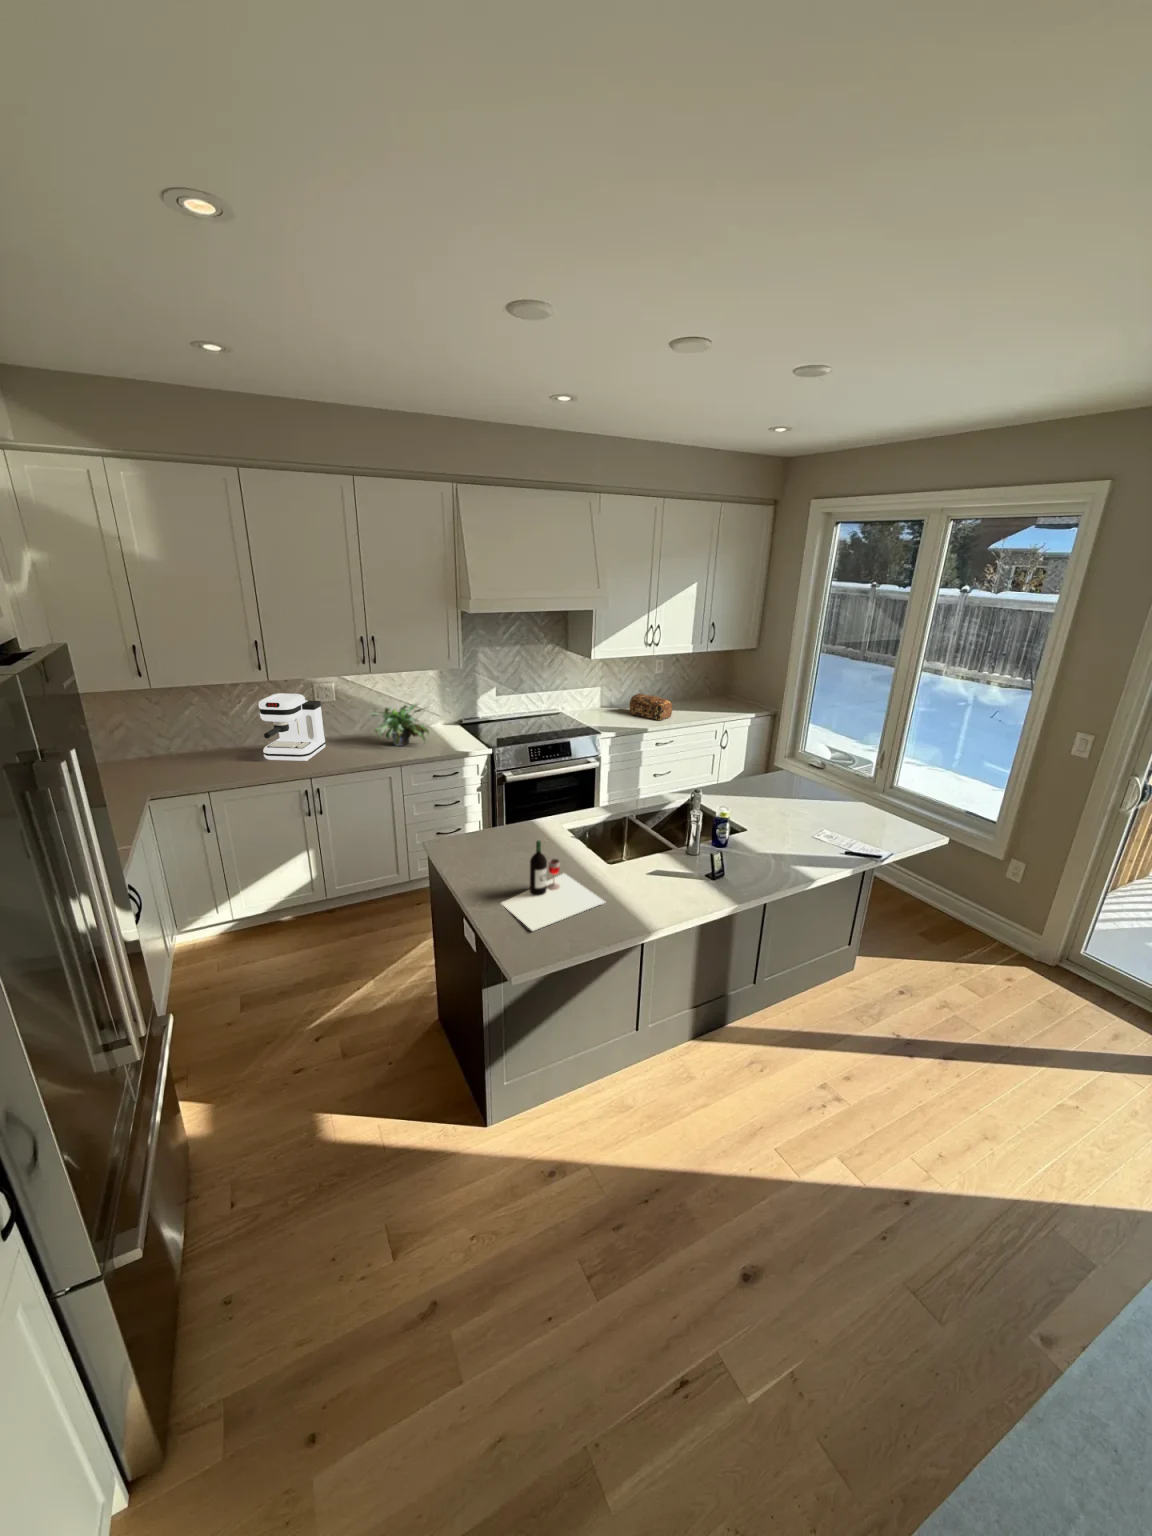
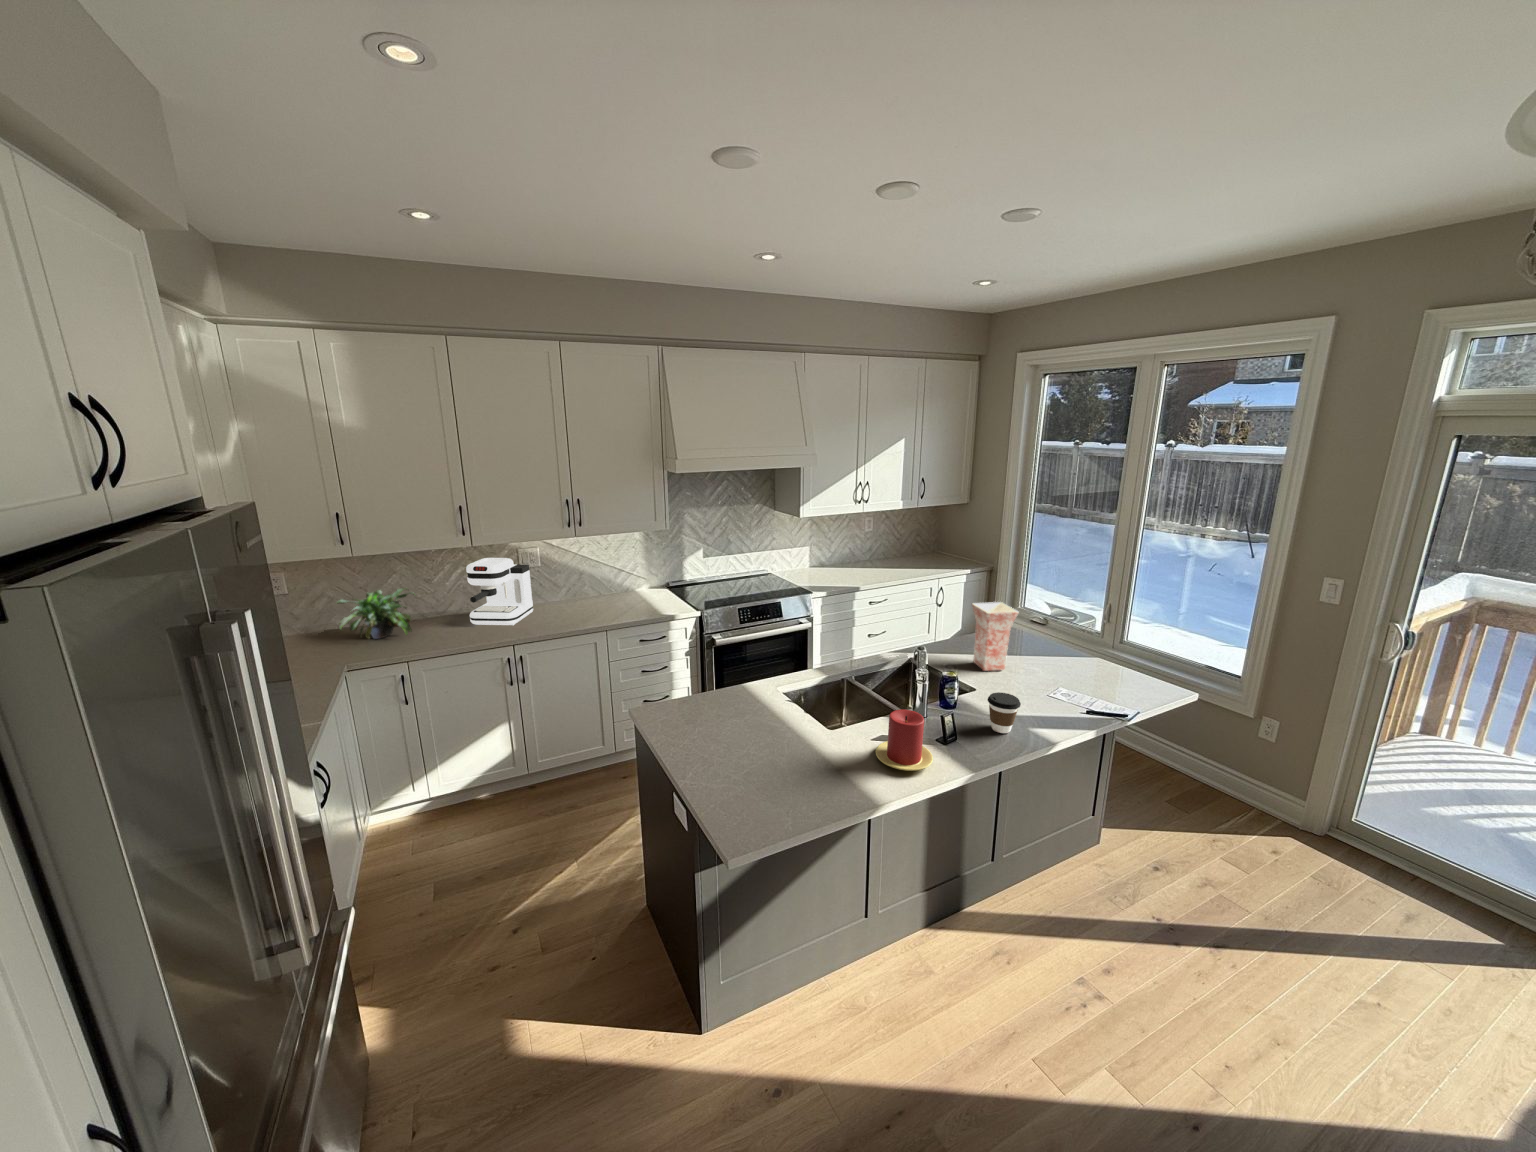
bread loaf: present [630,694,672,720] -> none [836,555,879,580]
potted plant: present [371,704,429,746] -> present [337,588,415,639]
vase: none [750,748,794,813] -> present [972,602,1019,671]
coffee cup: none [754,833,783,870] -> present [988,692,1021,733]
wine bottle: present [501,841,605,931] -> none [699,704,834,808]
candle: none [646,847,697,901] -> present [876,710,933,771]

